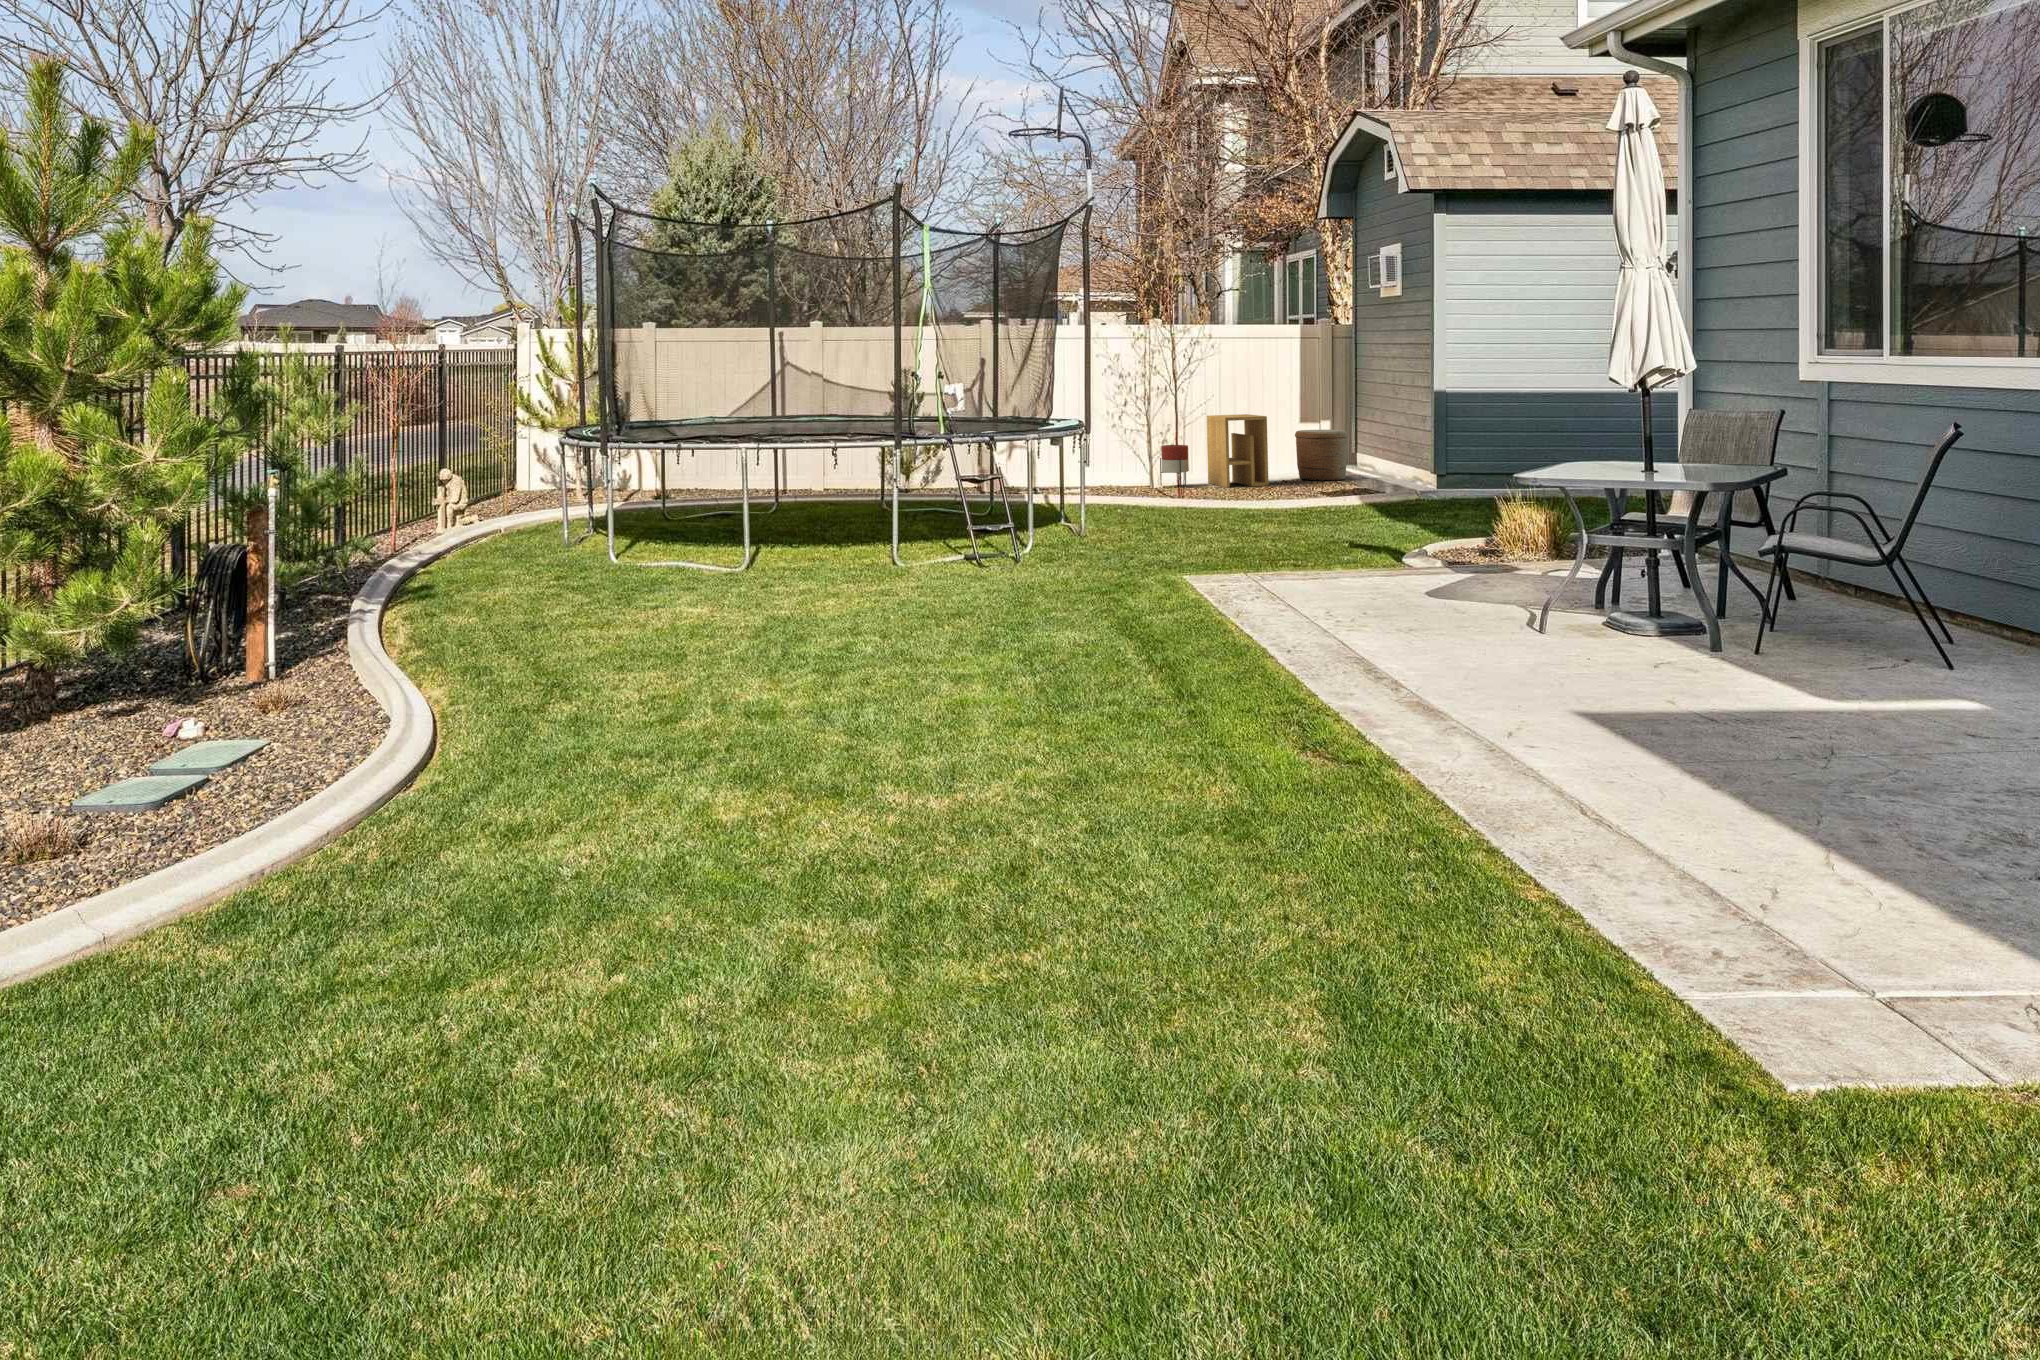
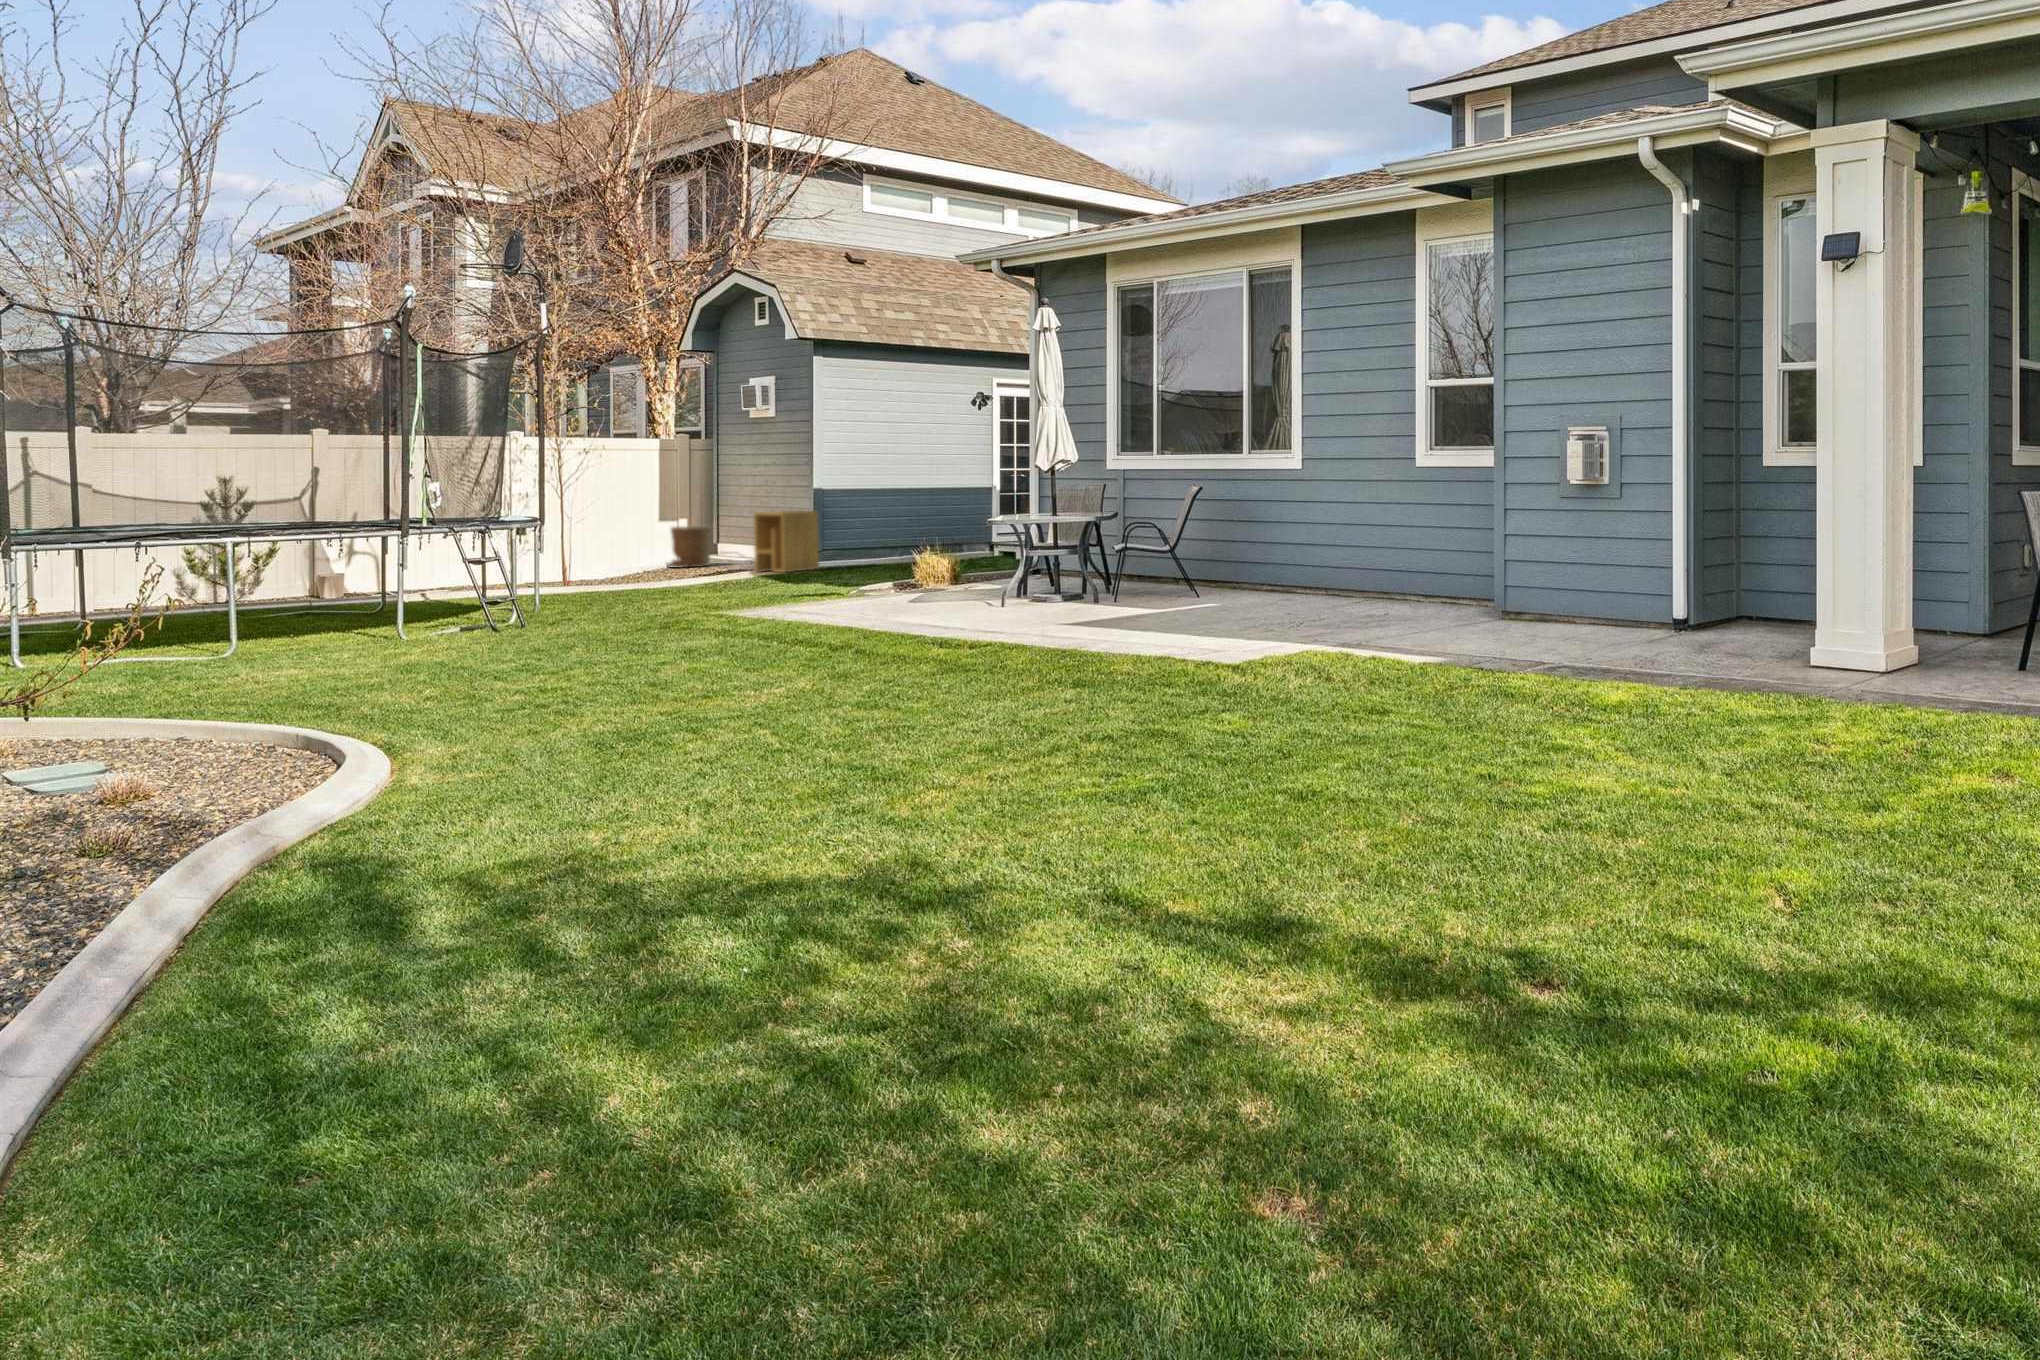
side table: present [1207,414,1268,487] -> present [754,511,819,572]
planter: present [1160,445,1189,487] -> none [538,542,569,579]

